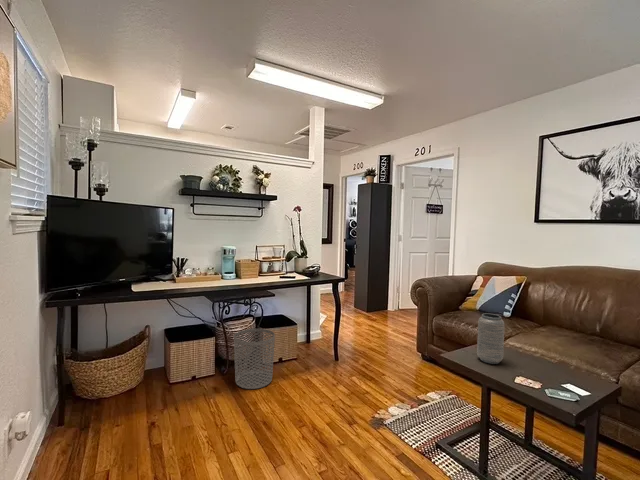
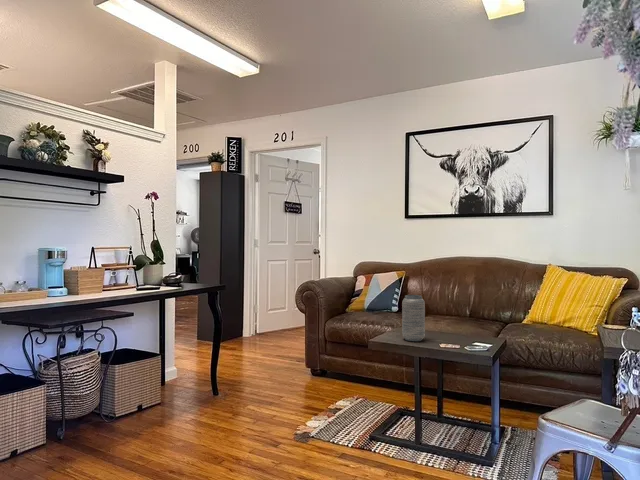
waste bin: present [234,329,275,389] -> none [87,361,149,445]

